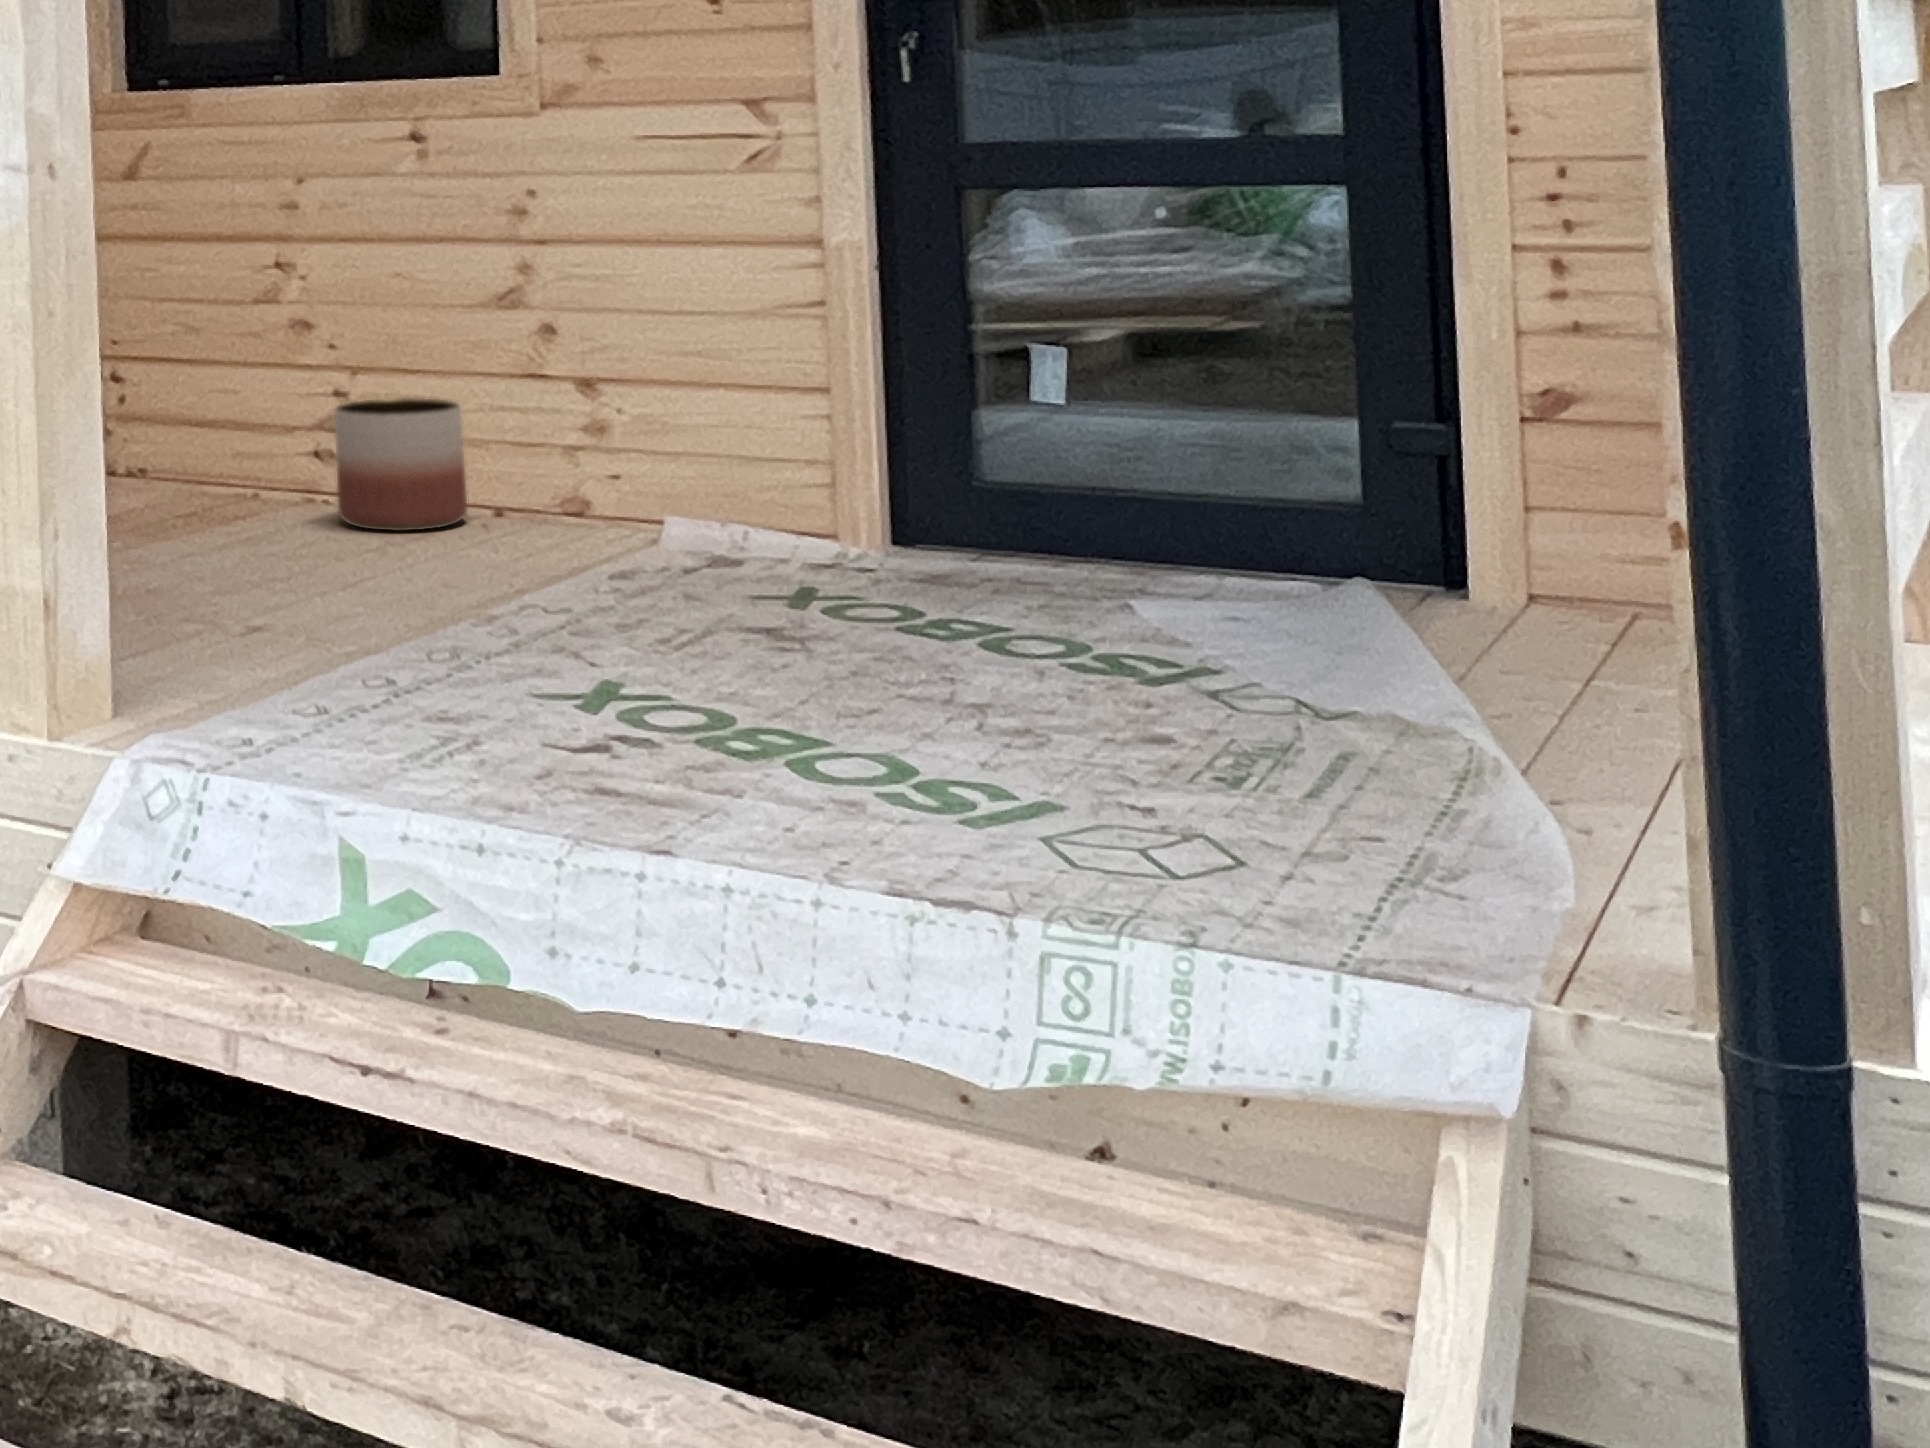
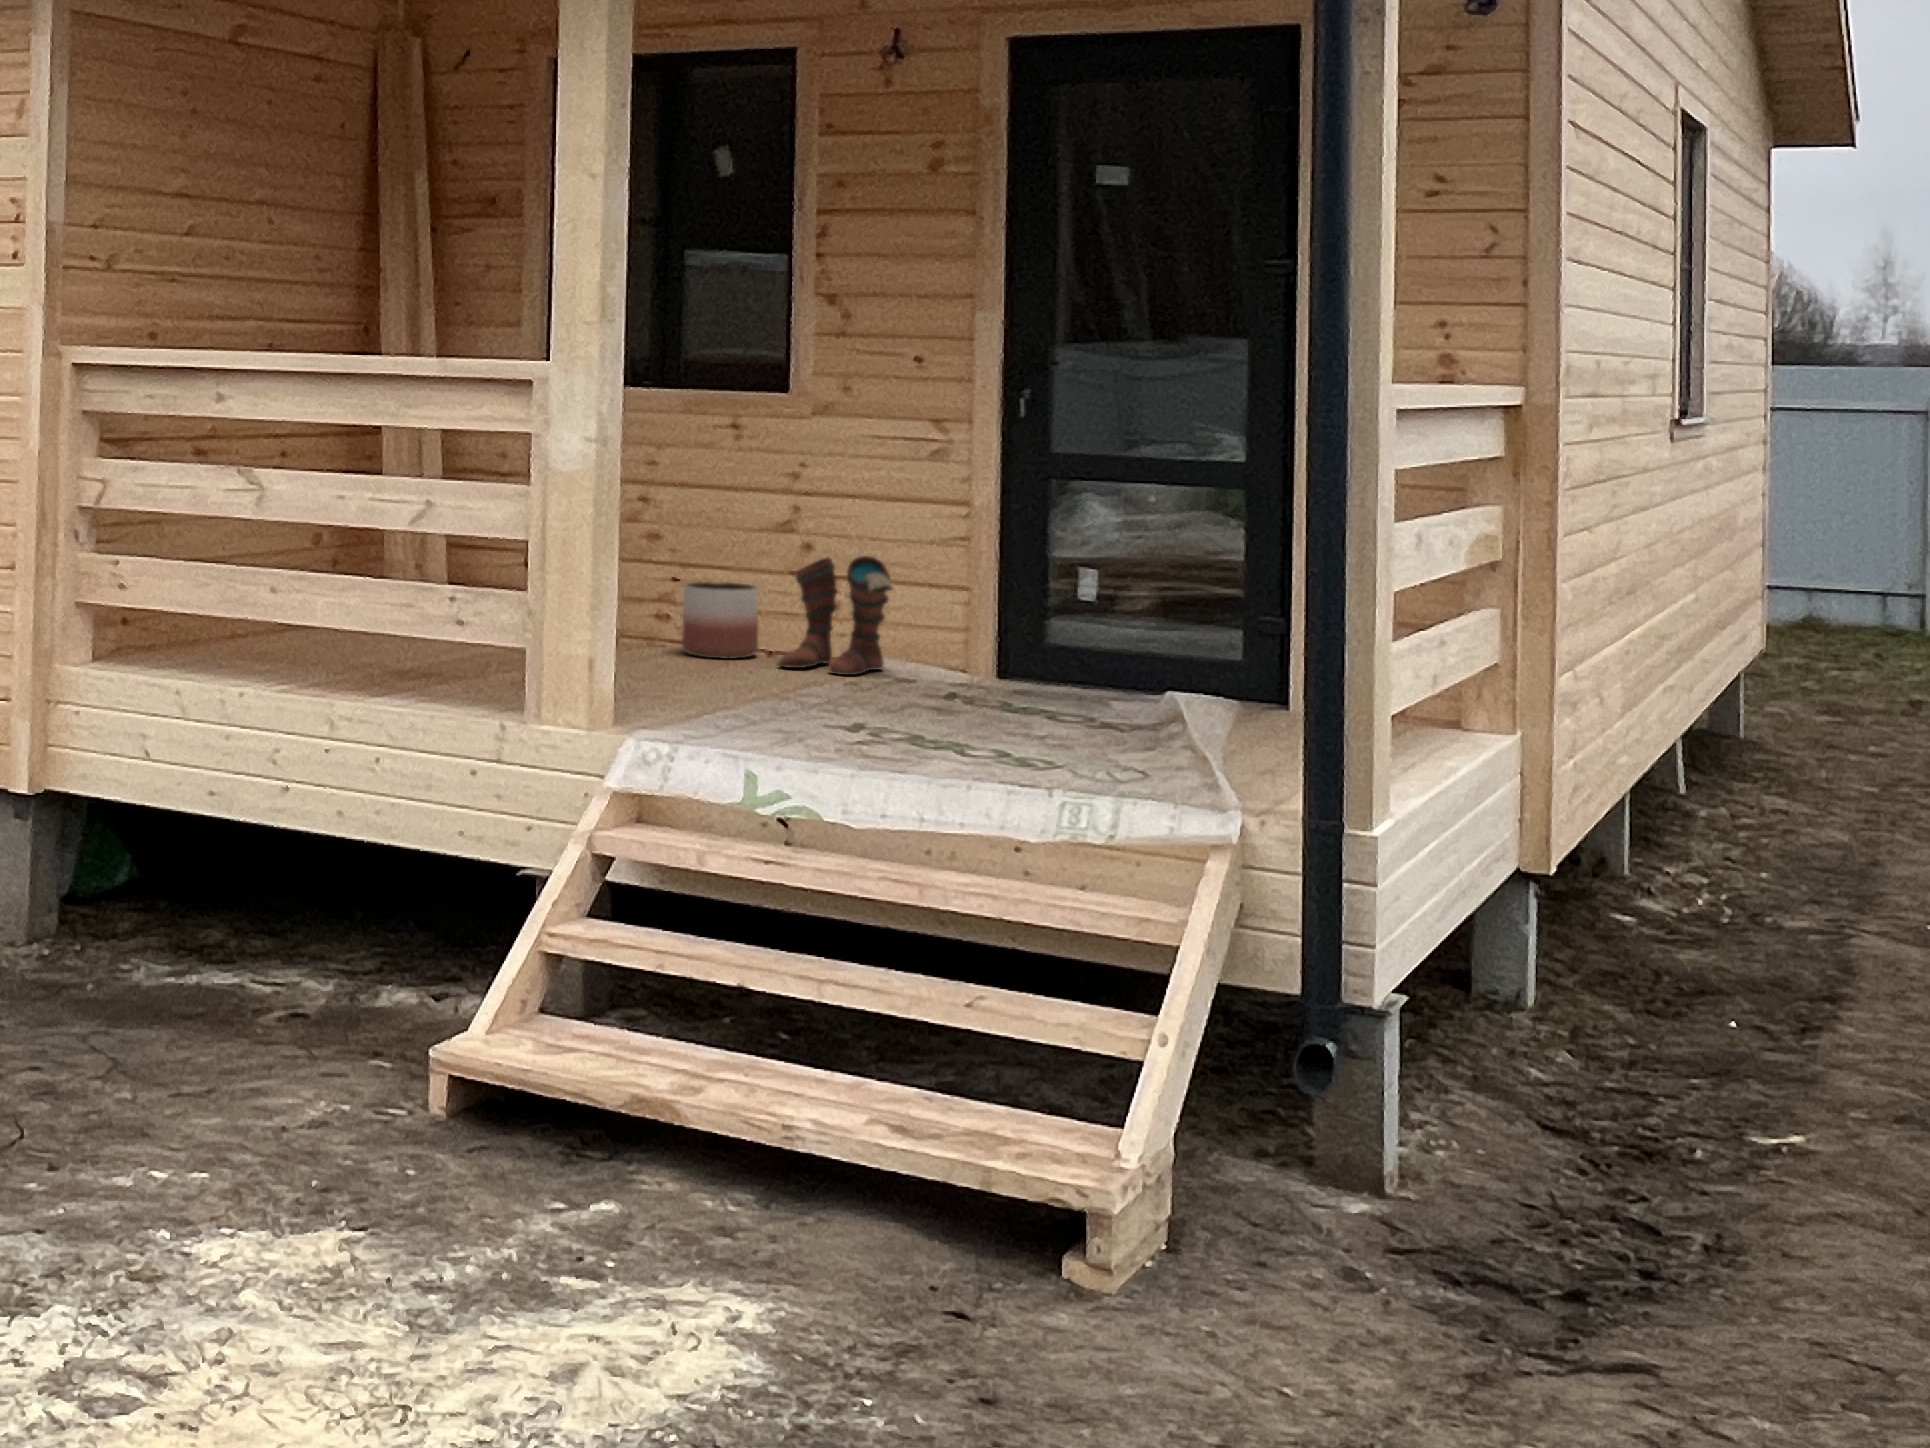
boots: none [492,345,688,558] -> present [778,556,893,675]

